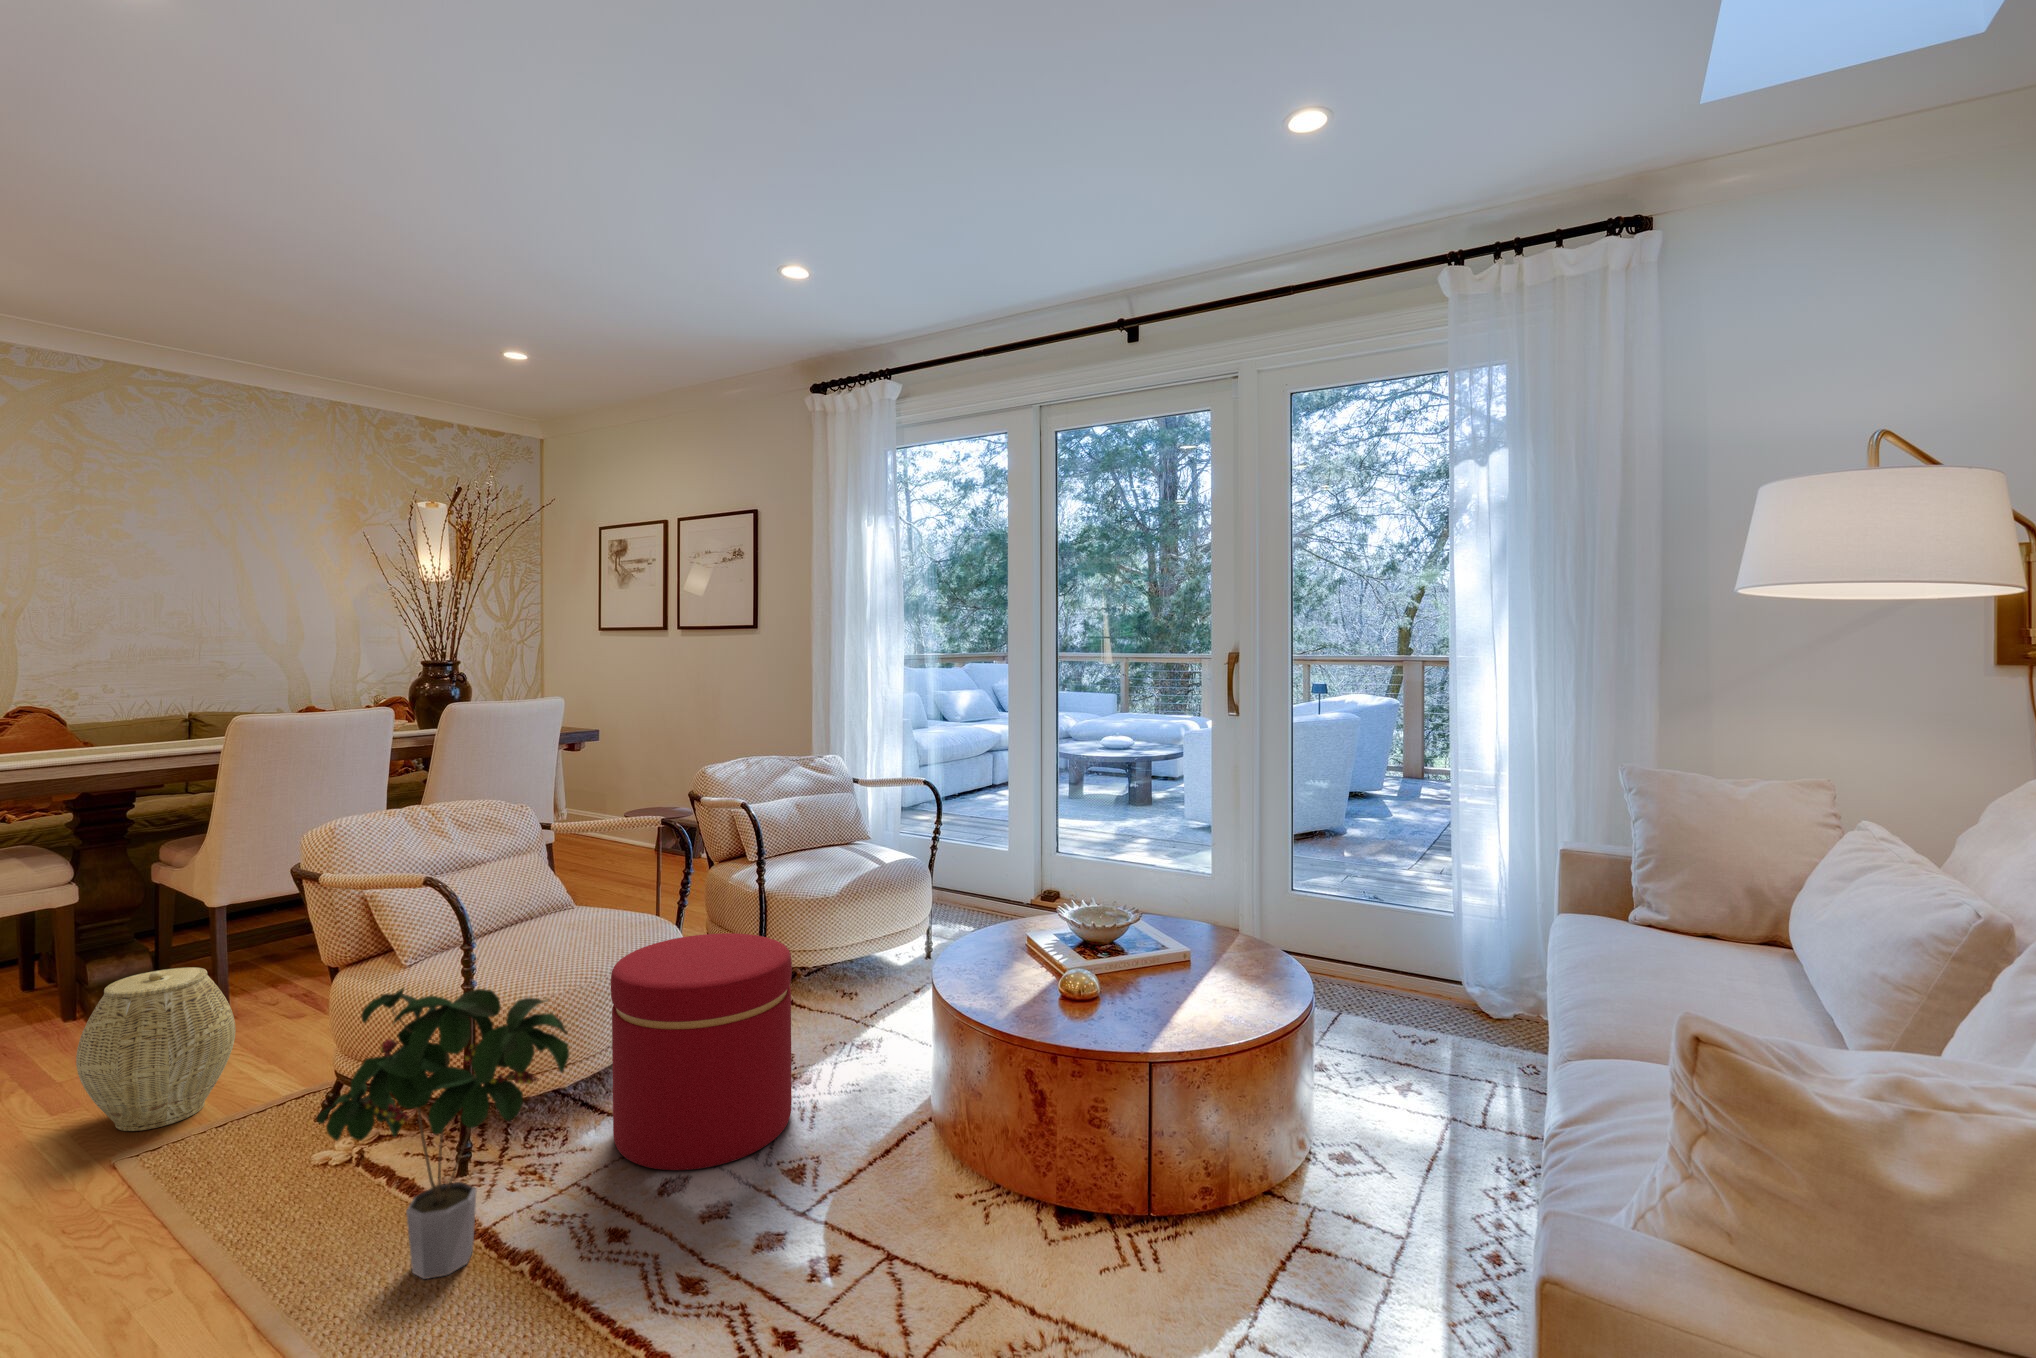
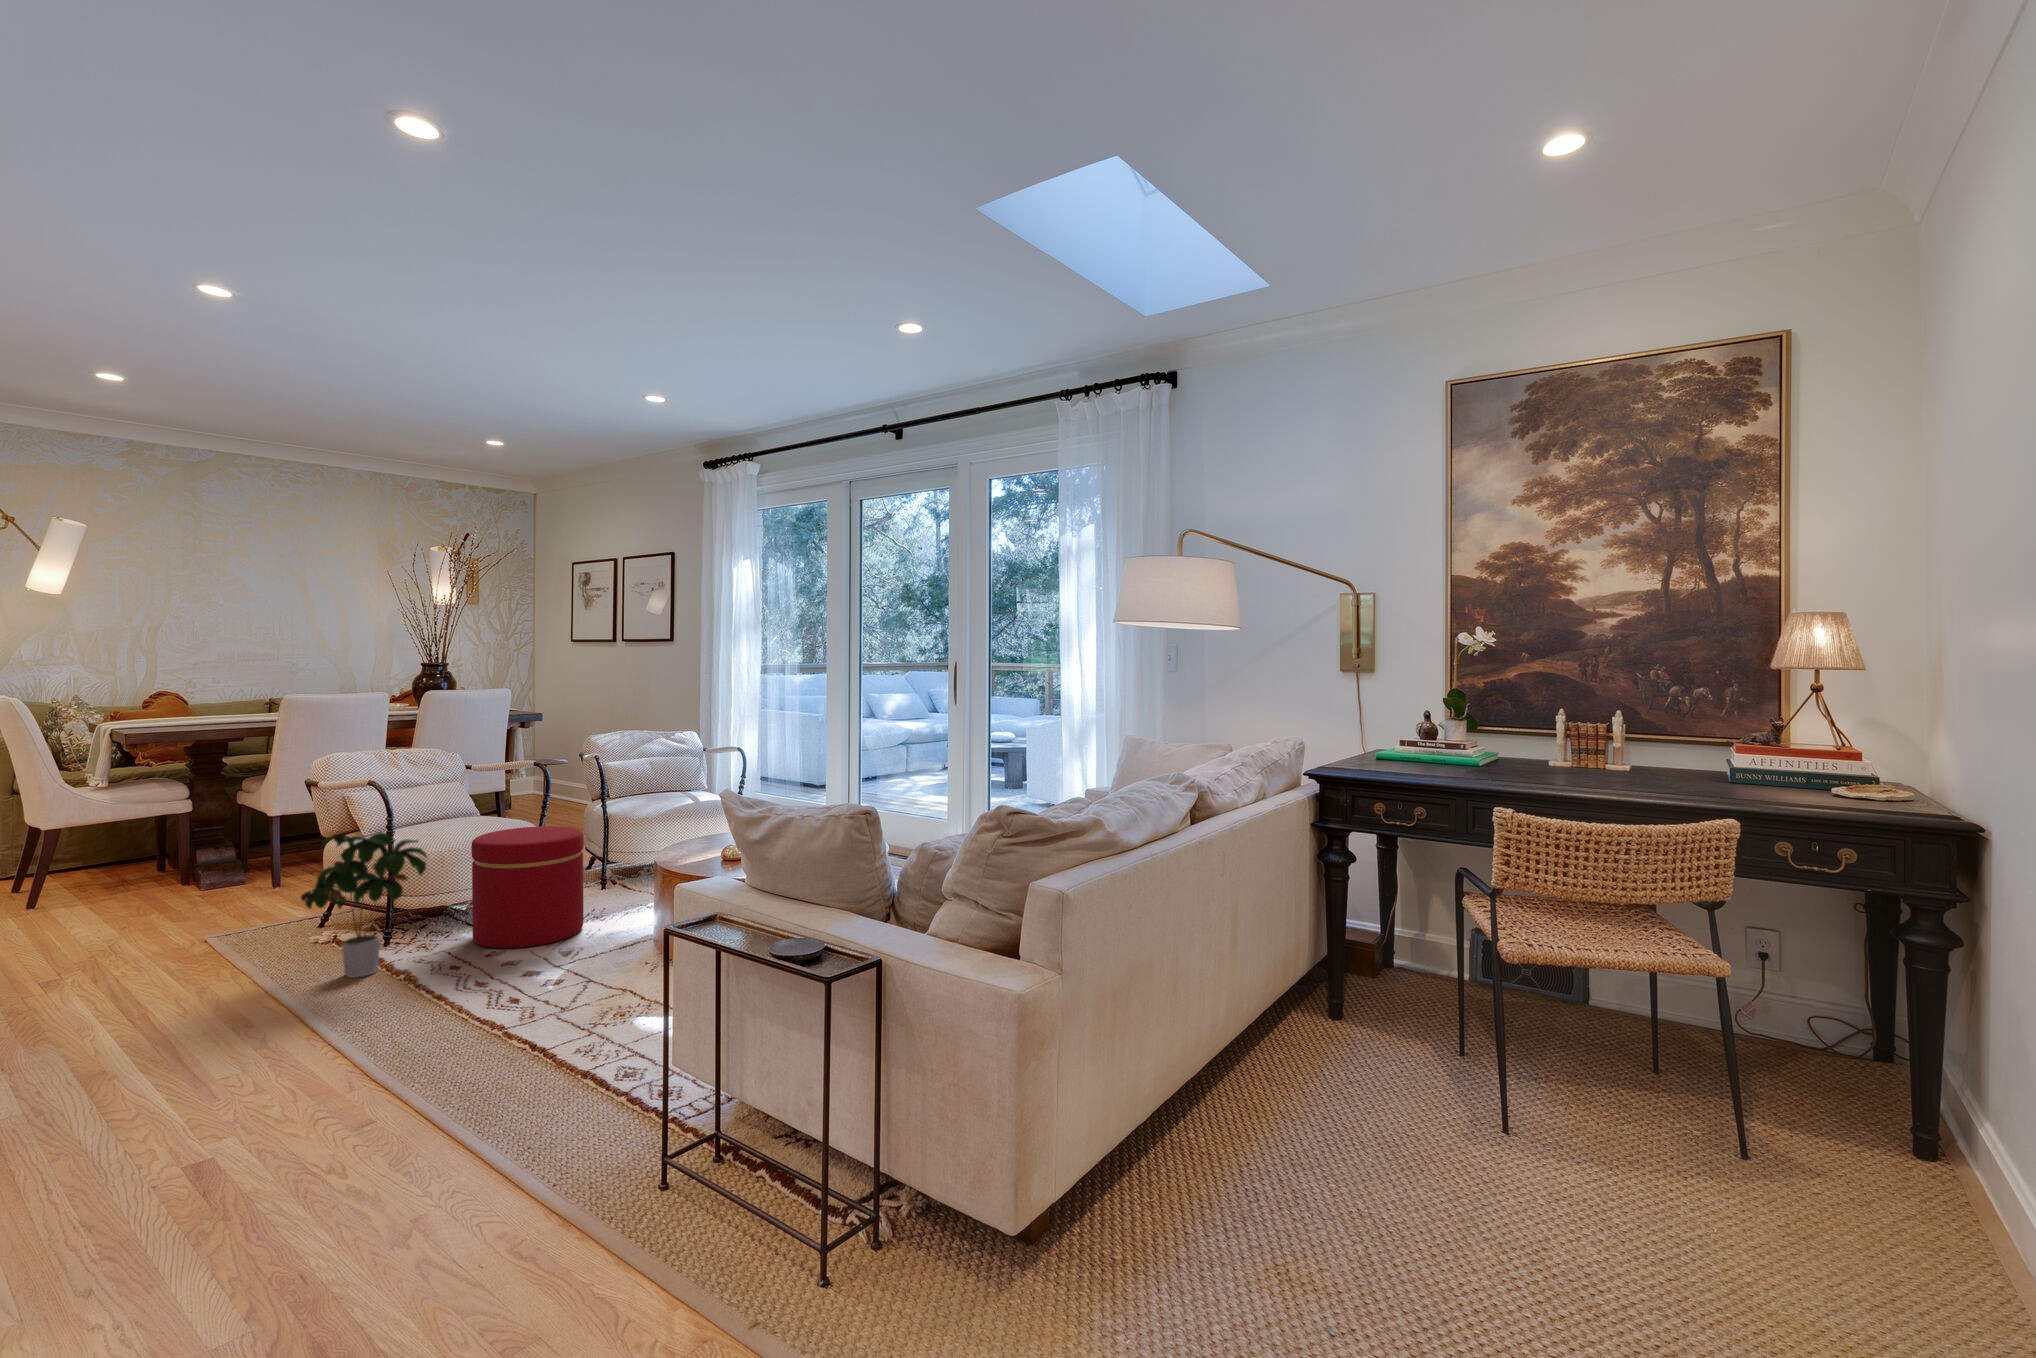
woven basket: present [76,967,236,1131] -> none [187,840,275,928]

